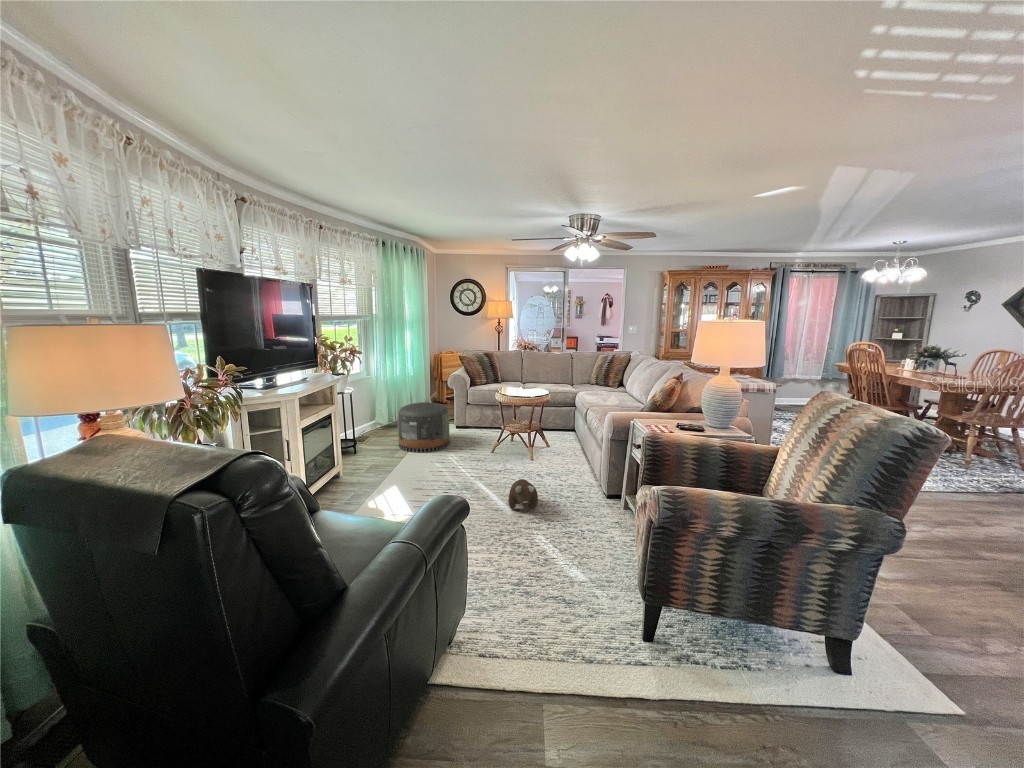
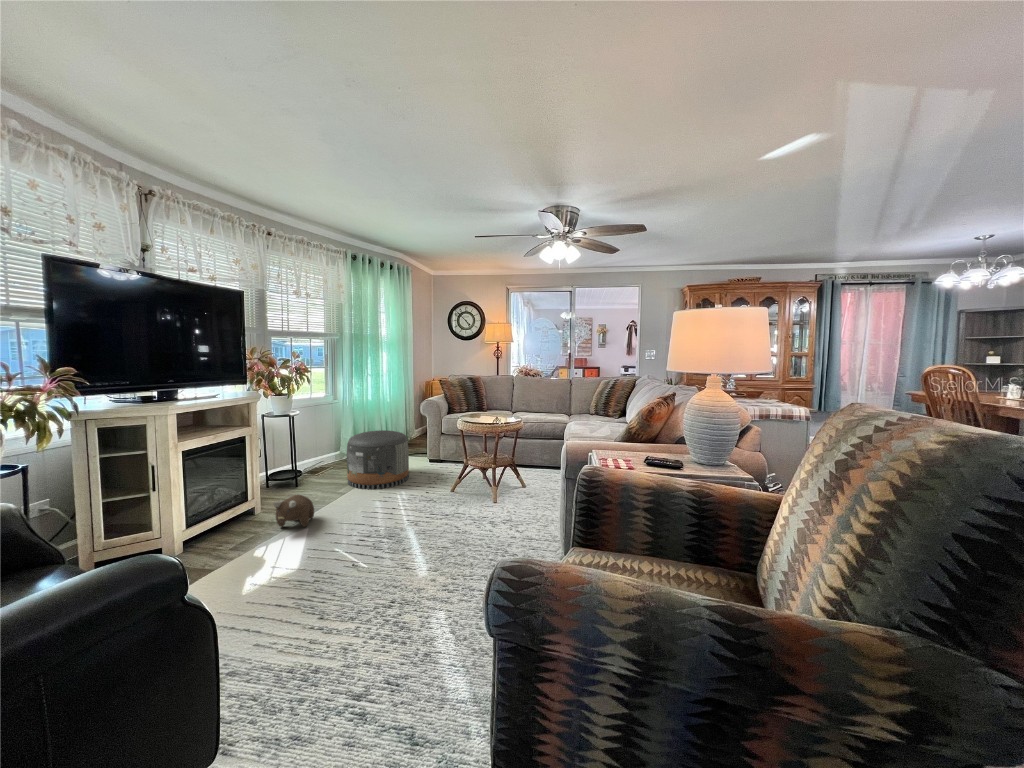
plush toy: present [508,479,538,509] -> present [273,495,314,527]

